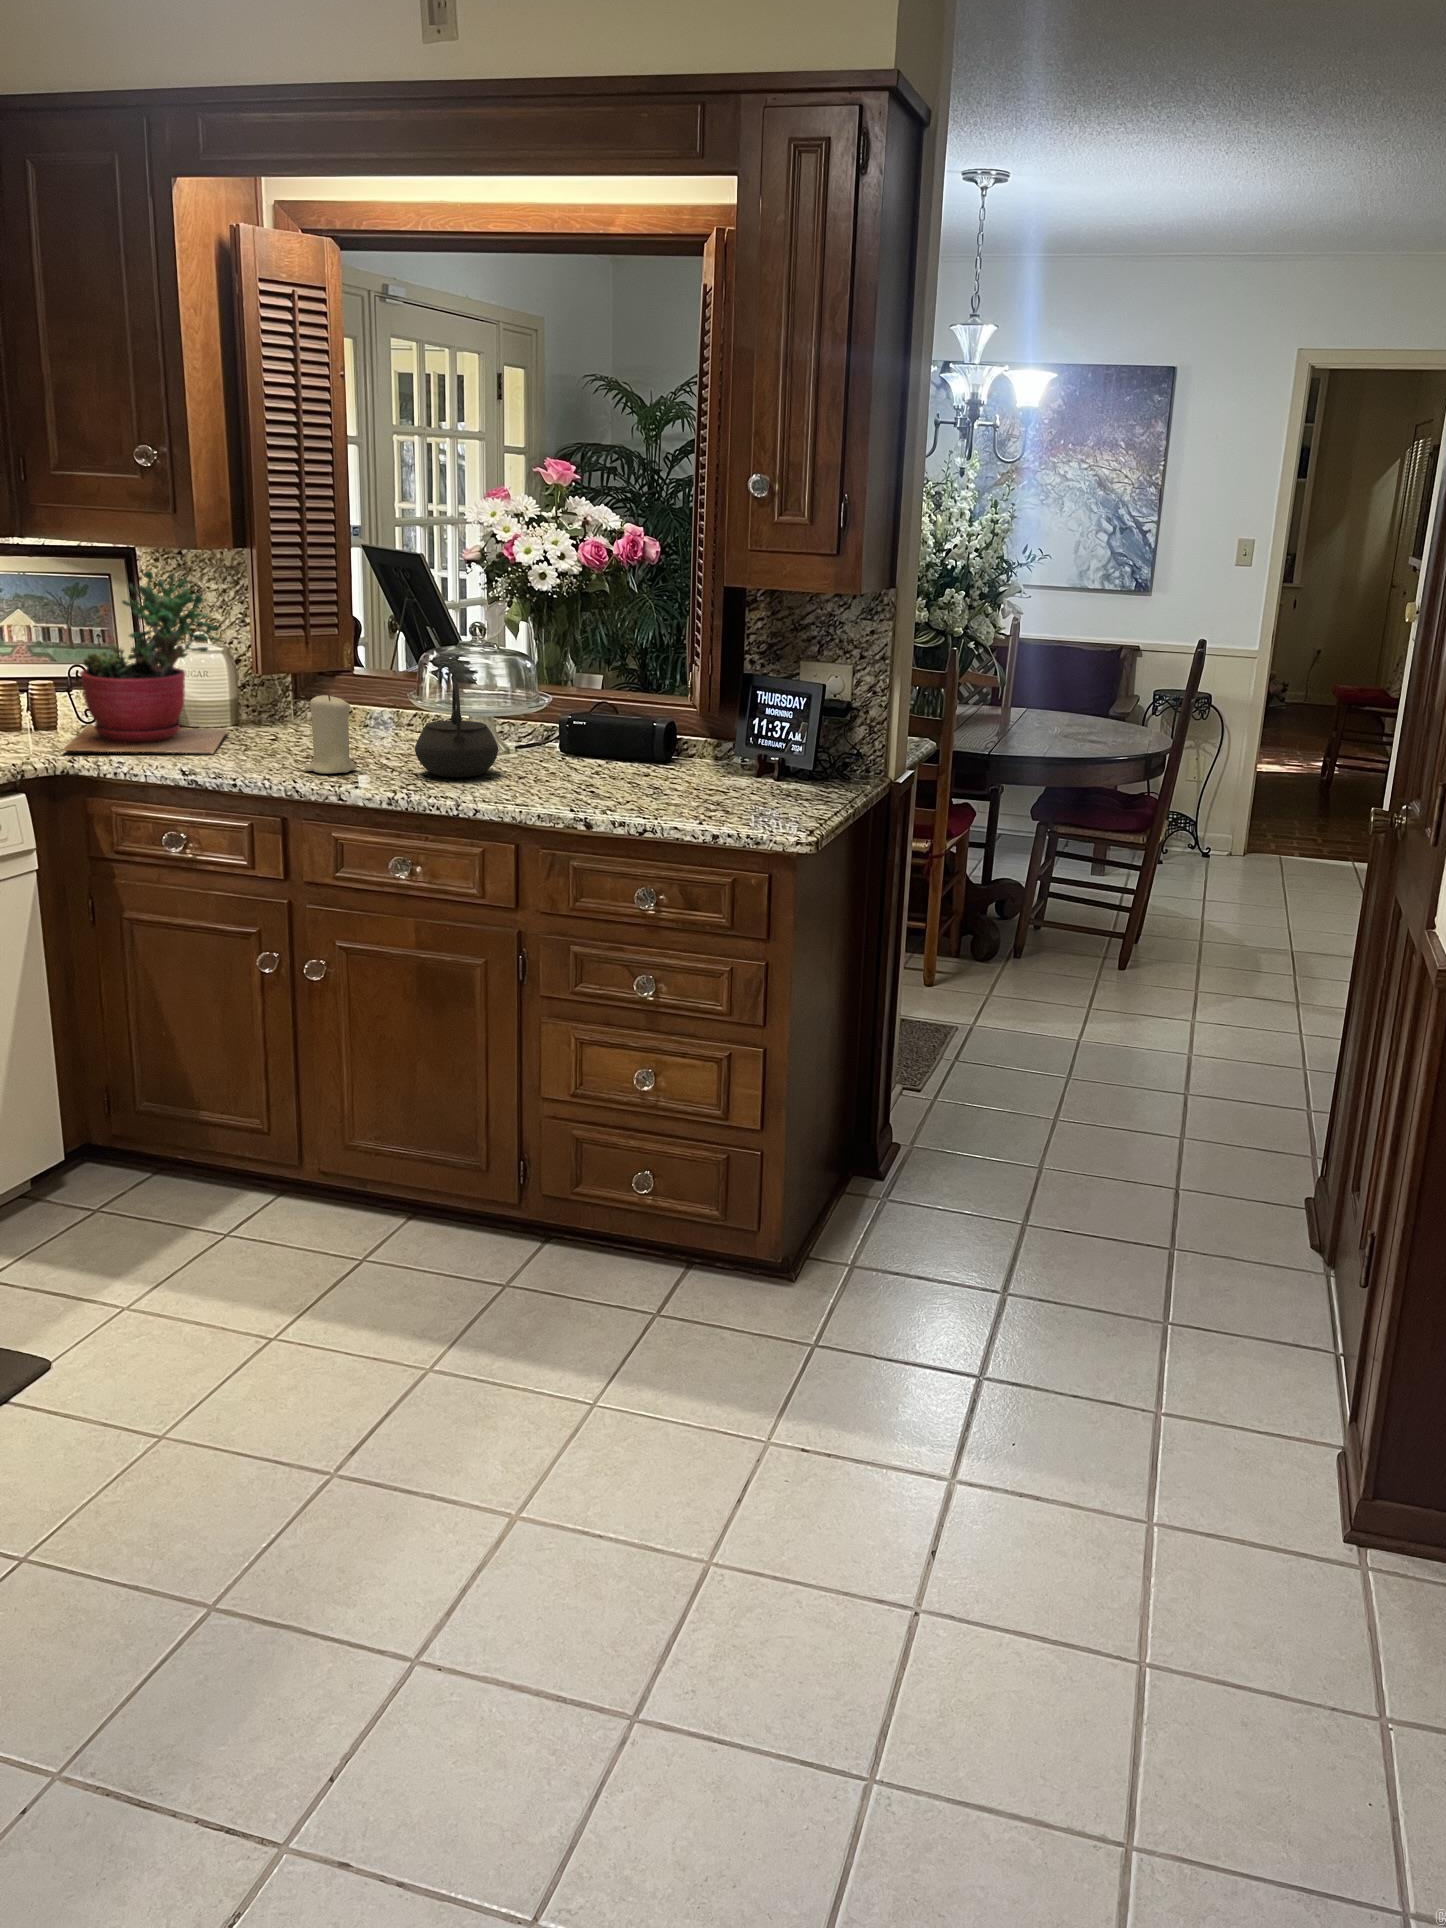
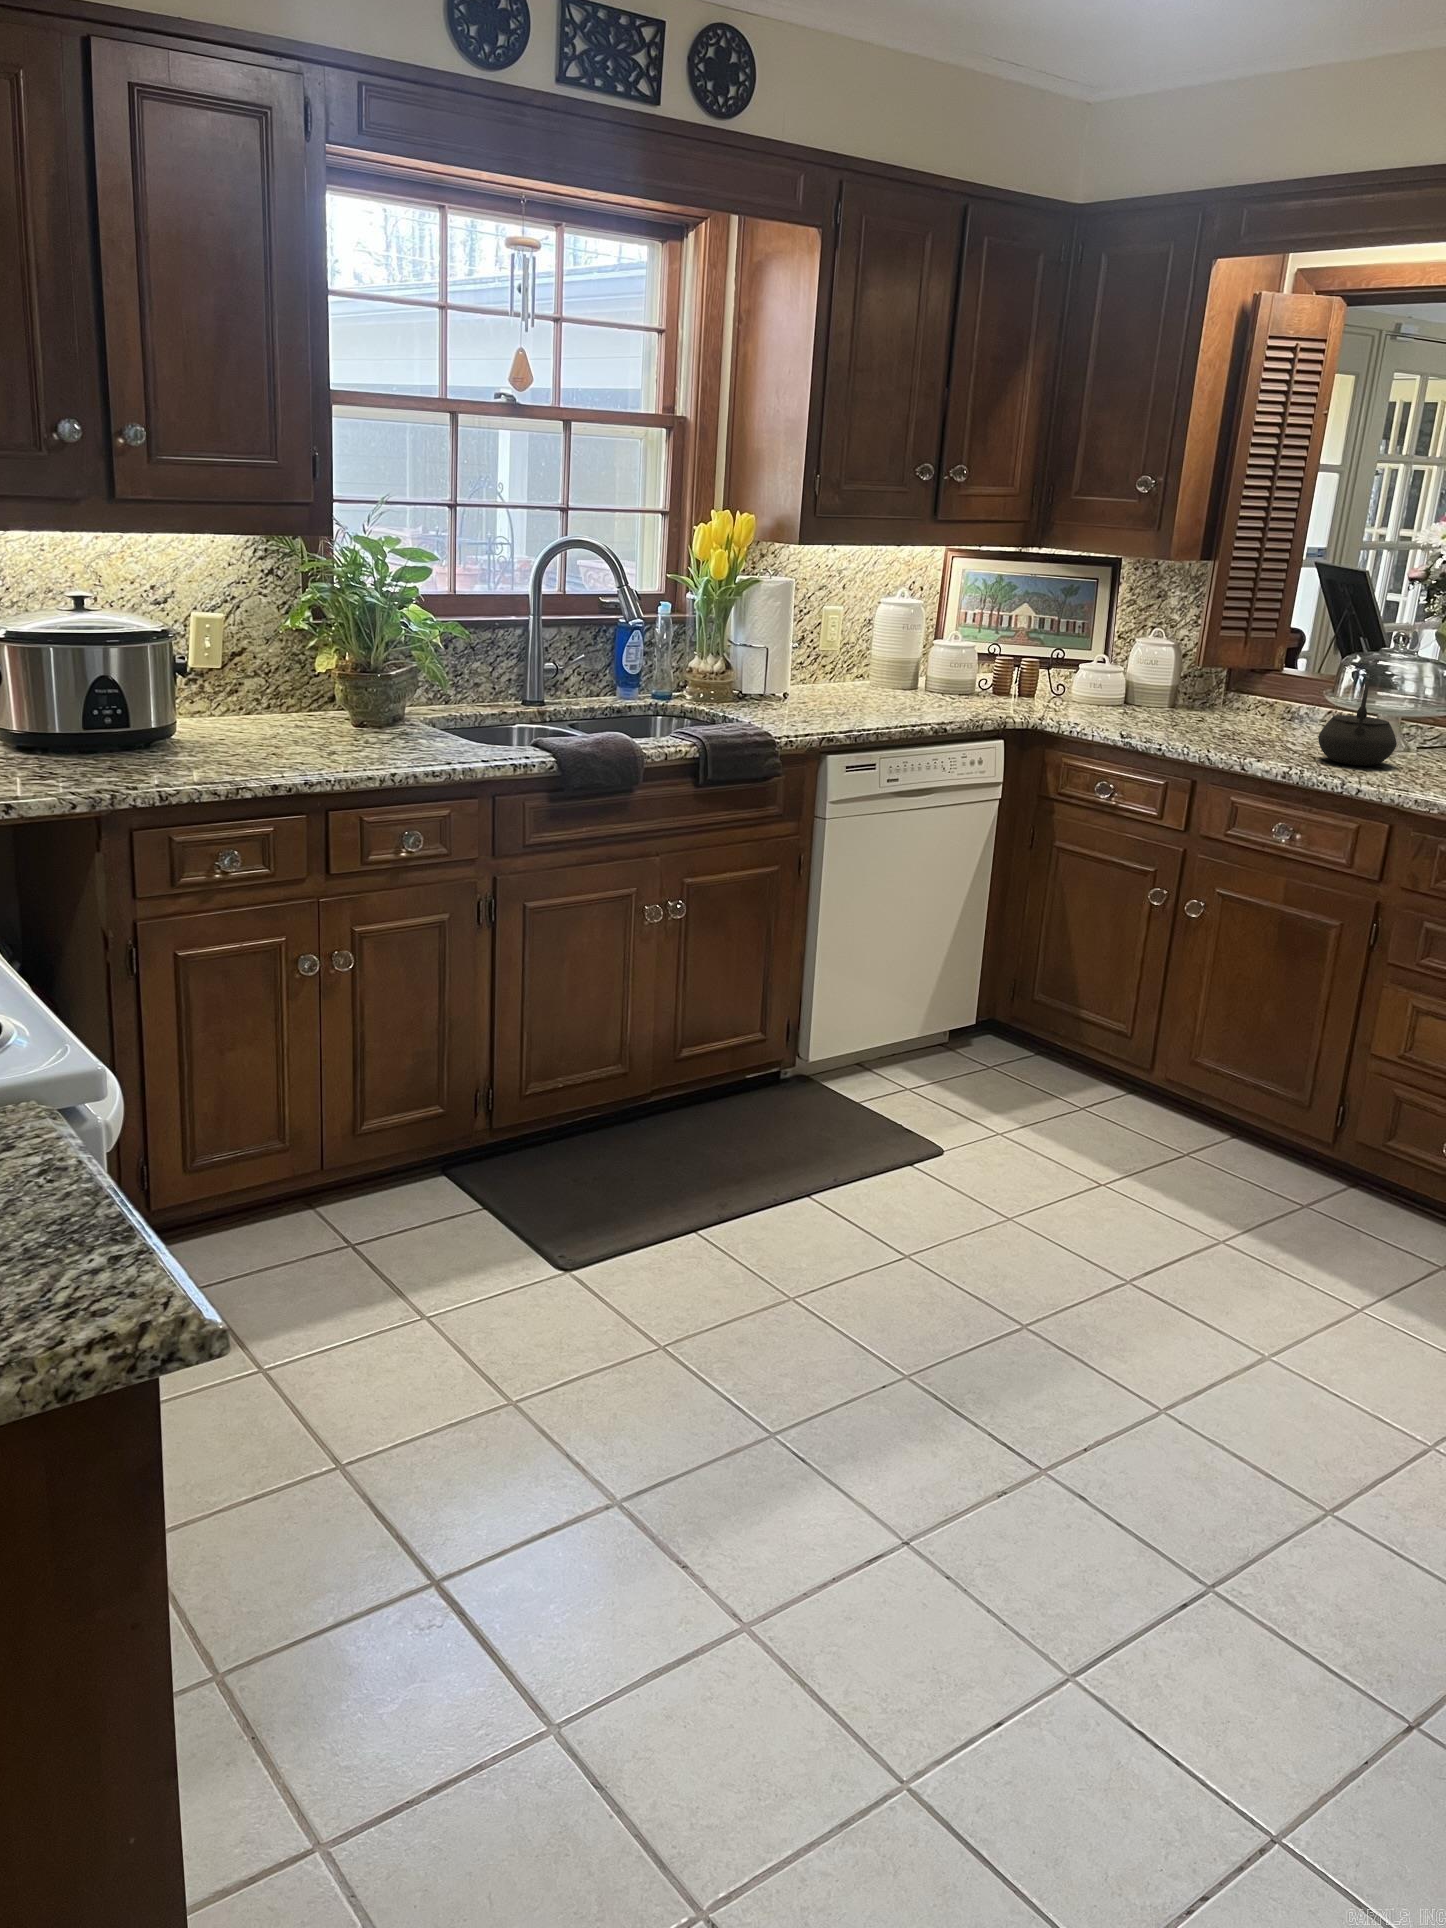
succulent plant: present [63,571,227,753] -> none [1035,573,1175,725]
candle: present [305,693,357,774] -> none [1220,682,1269,750]

